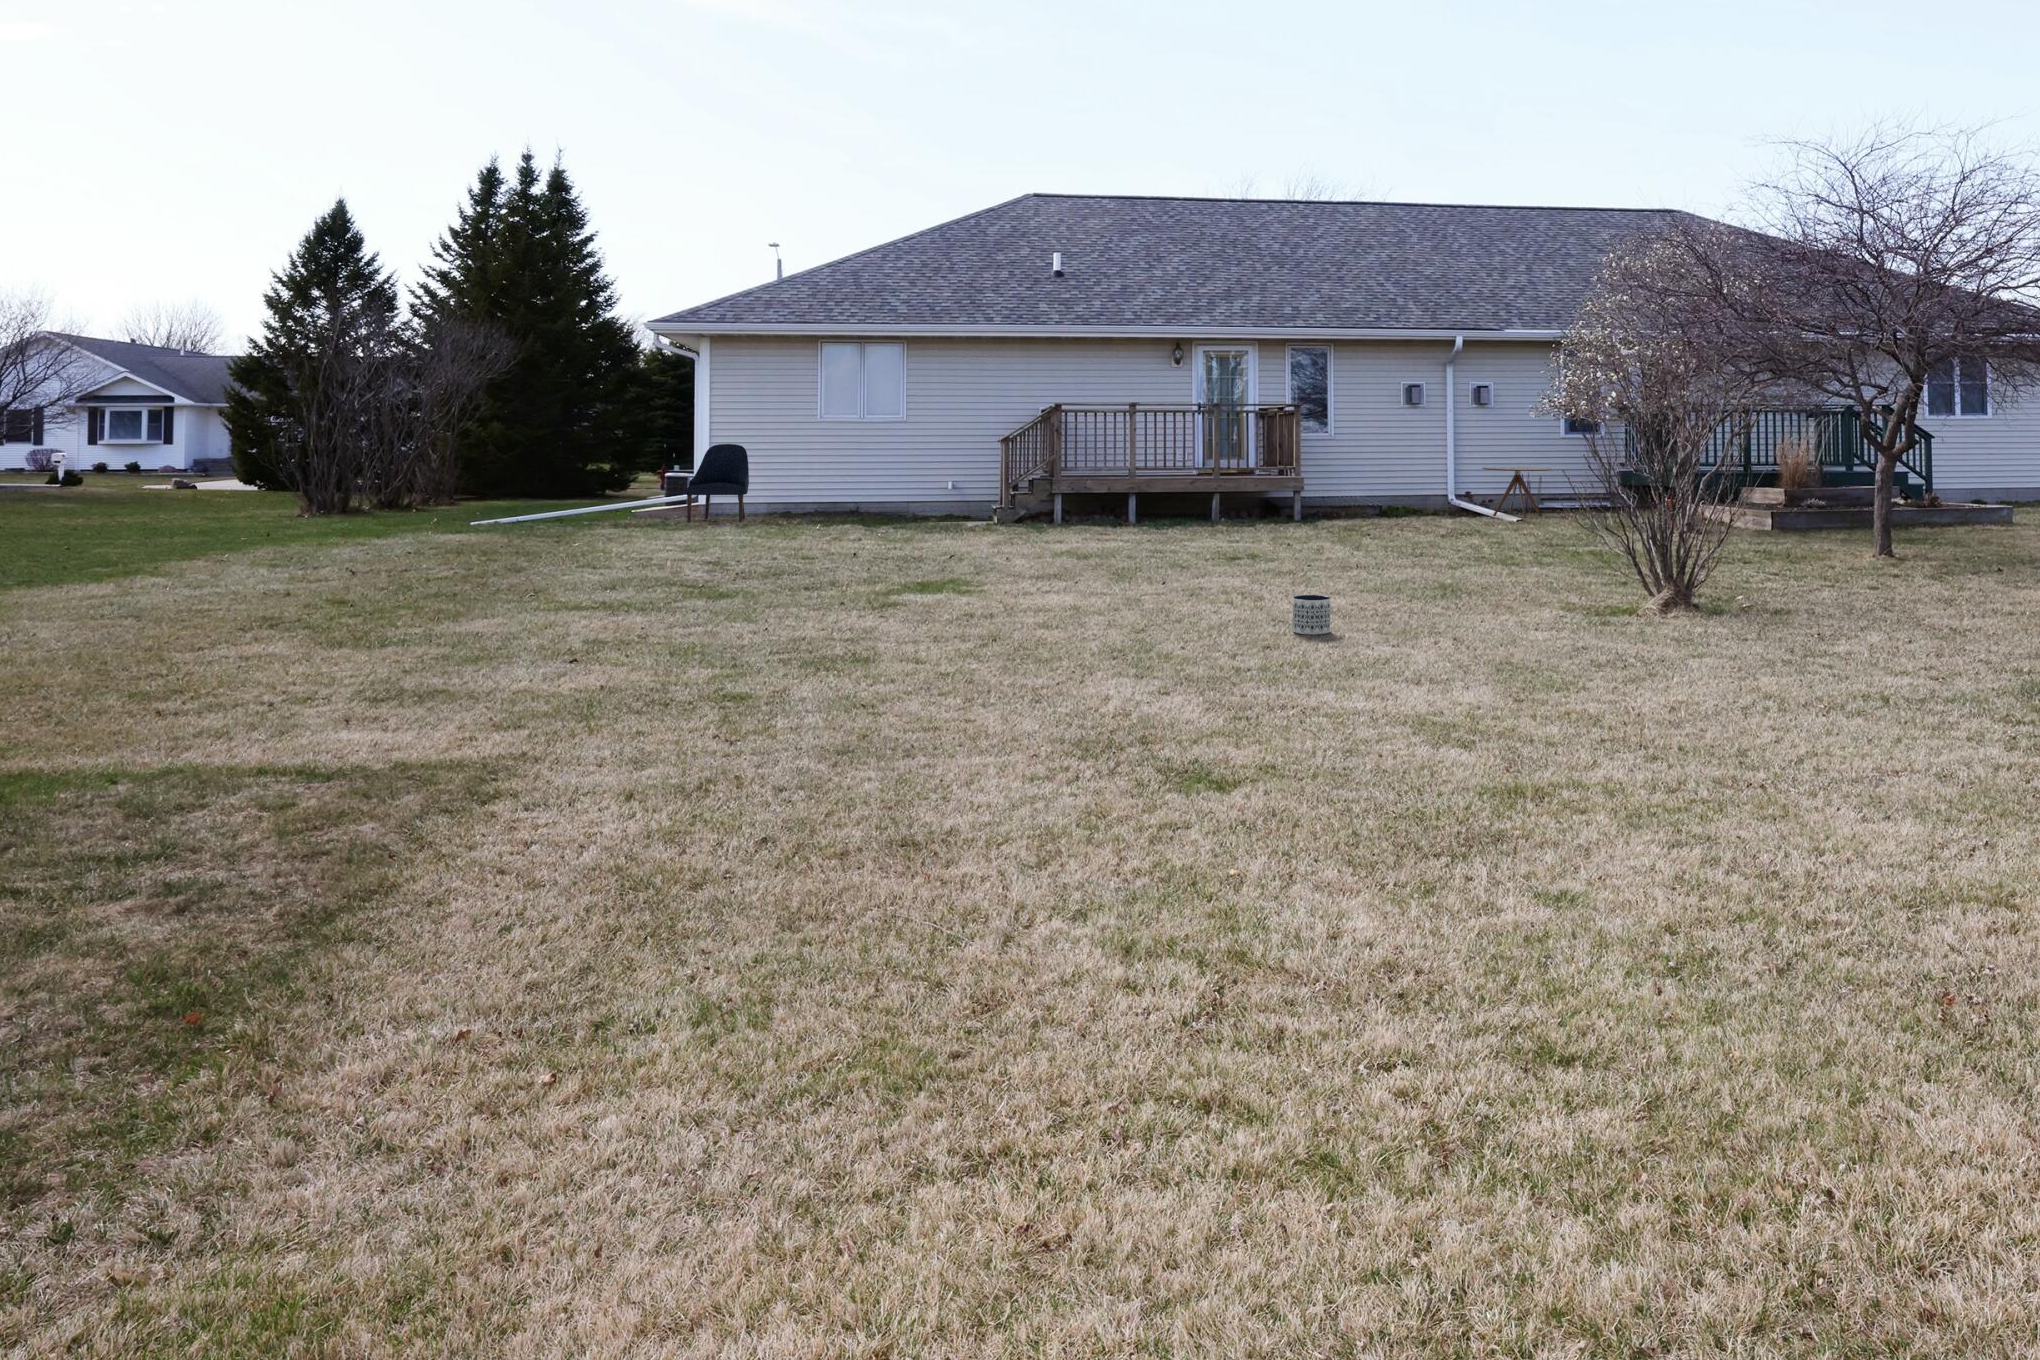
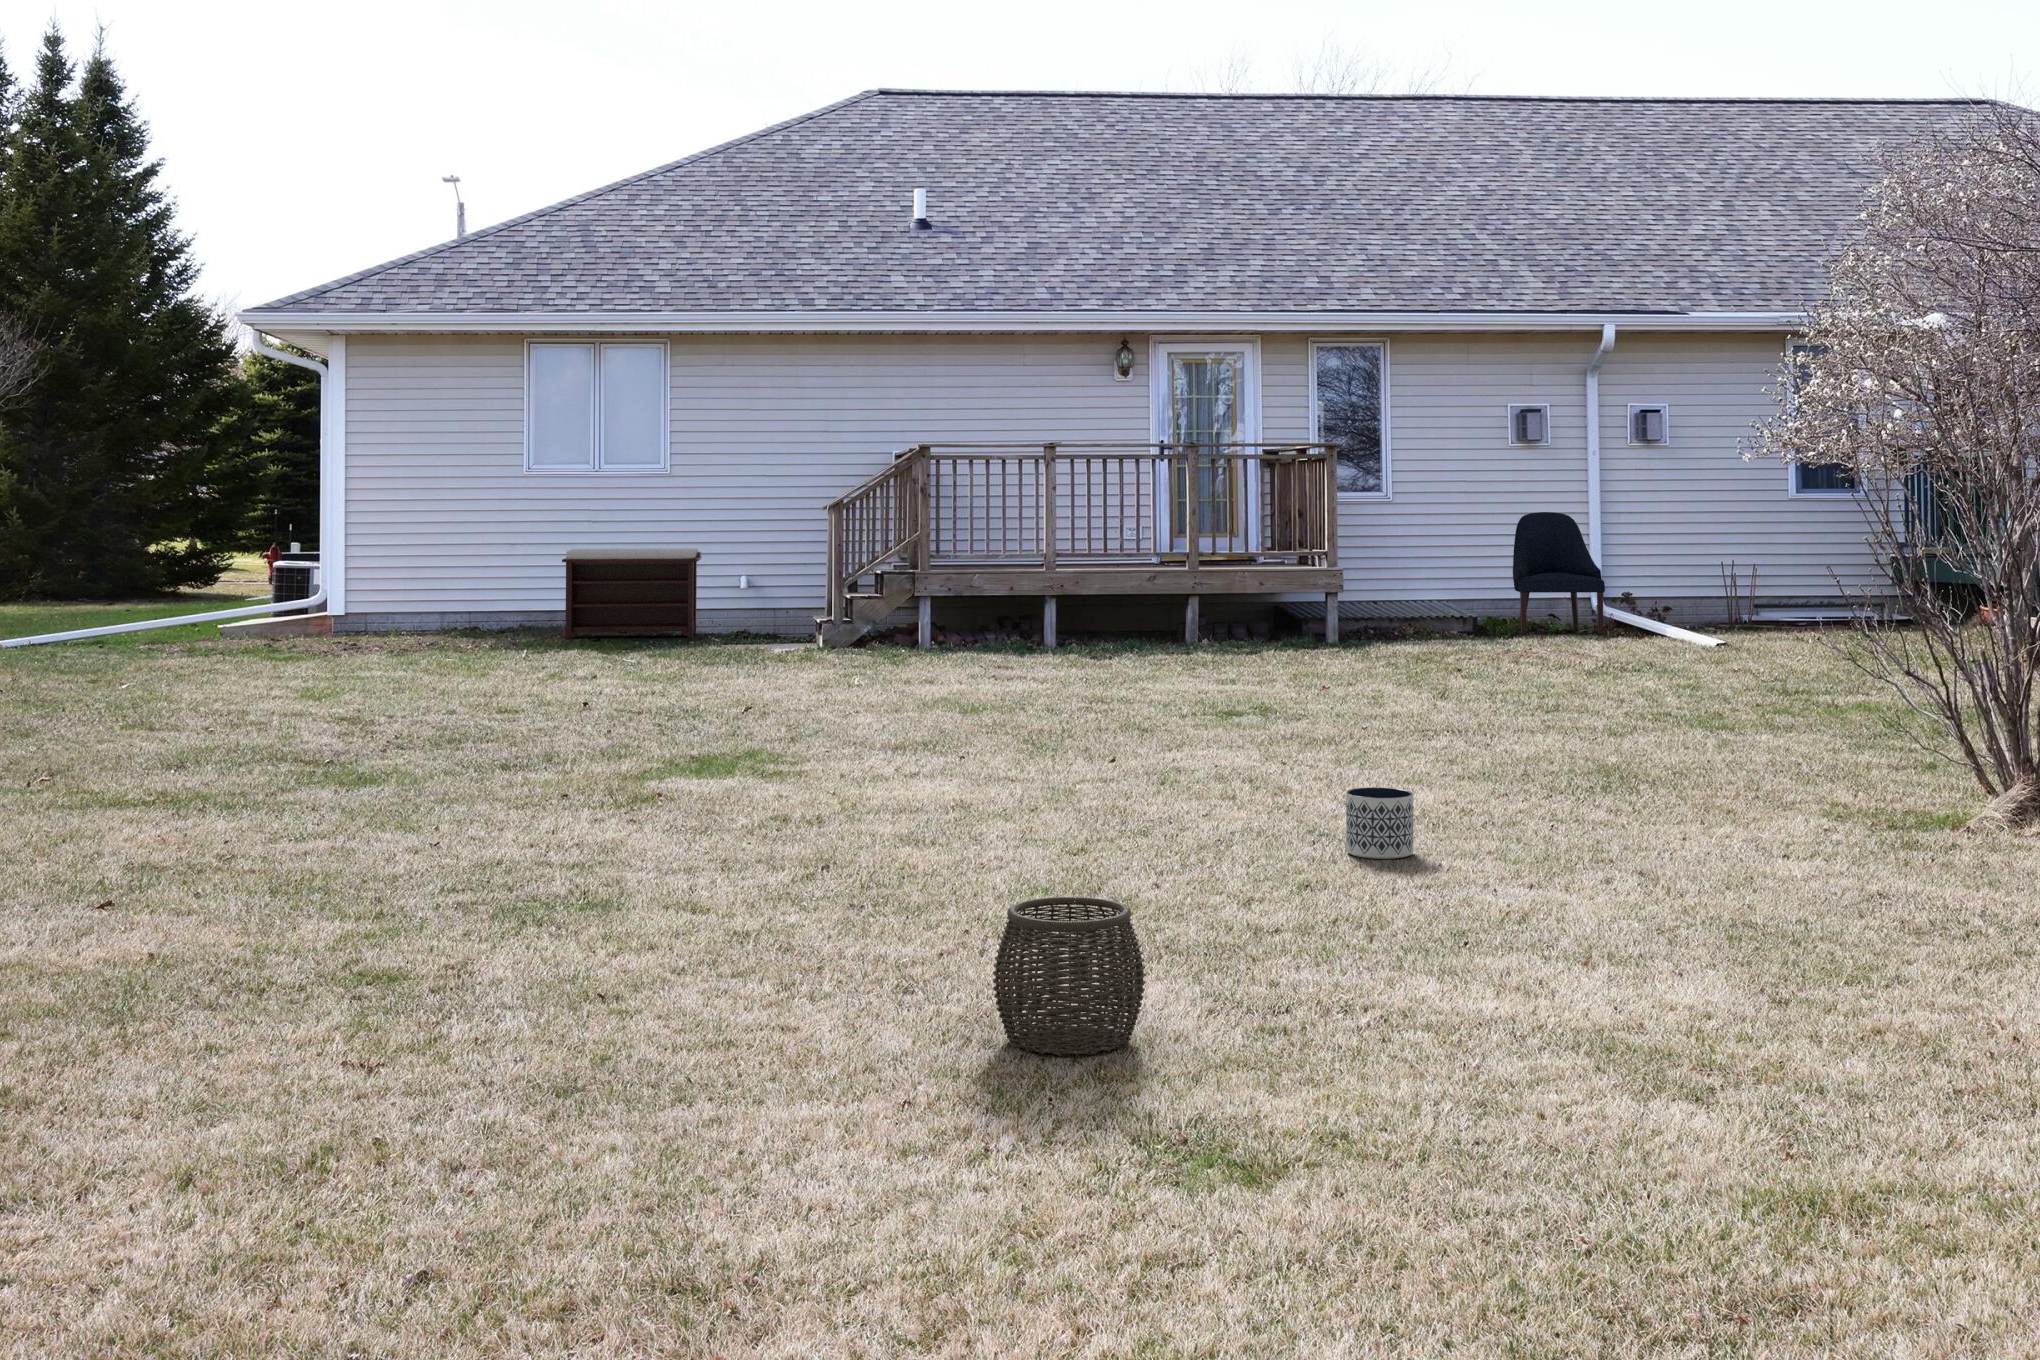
chair: present [686,444,749,522] -> present [1513,512,1605,634]
bench: none [826,464,914,520] -> present [562,548,701,639]
round table: present [1482,466,1553,518] -> none [1644,548,1769,636]
woven basket: none [1087,647,1172,732] -> present [993,897,1146,1056]

